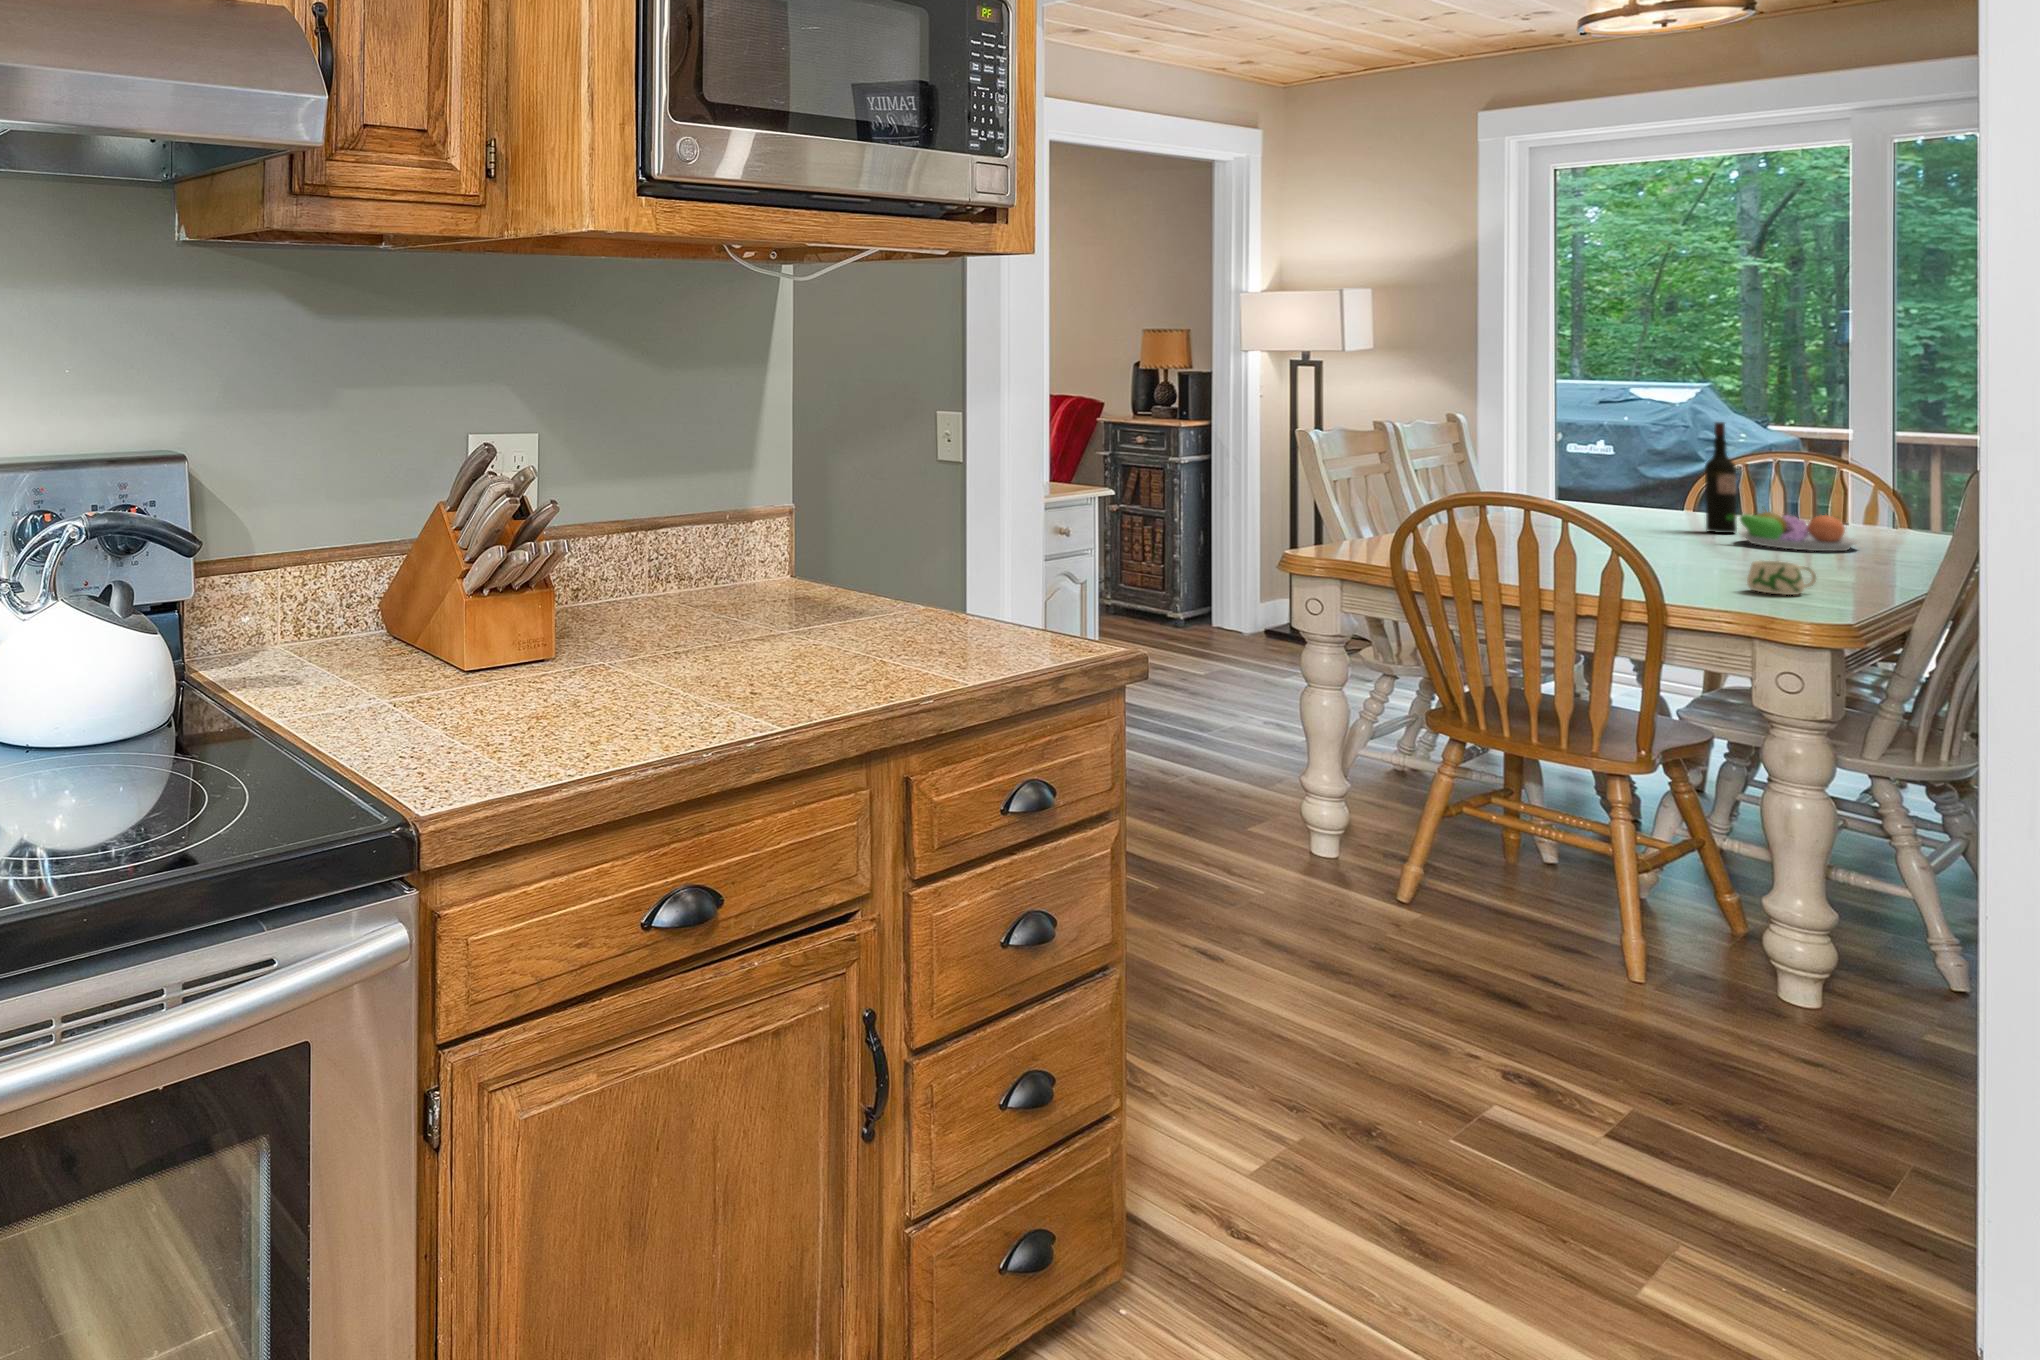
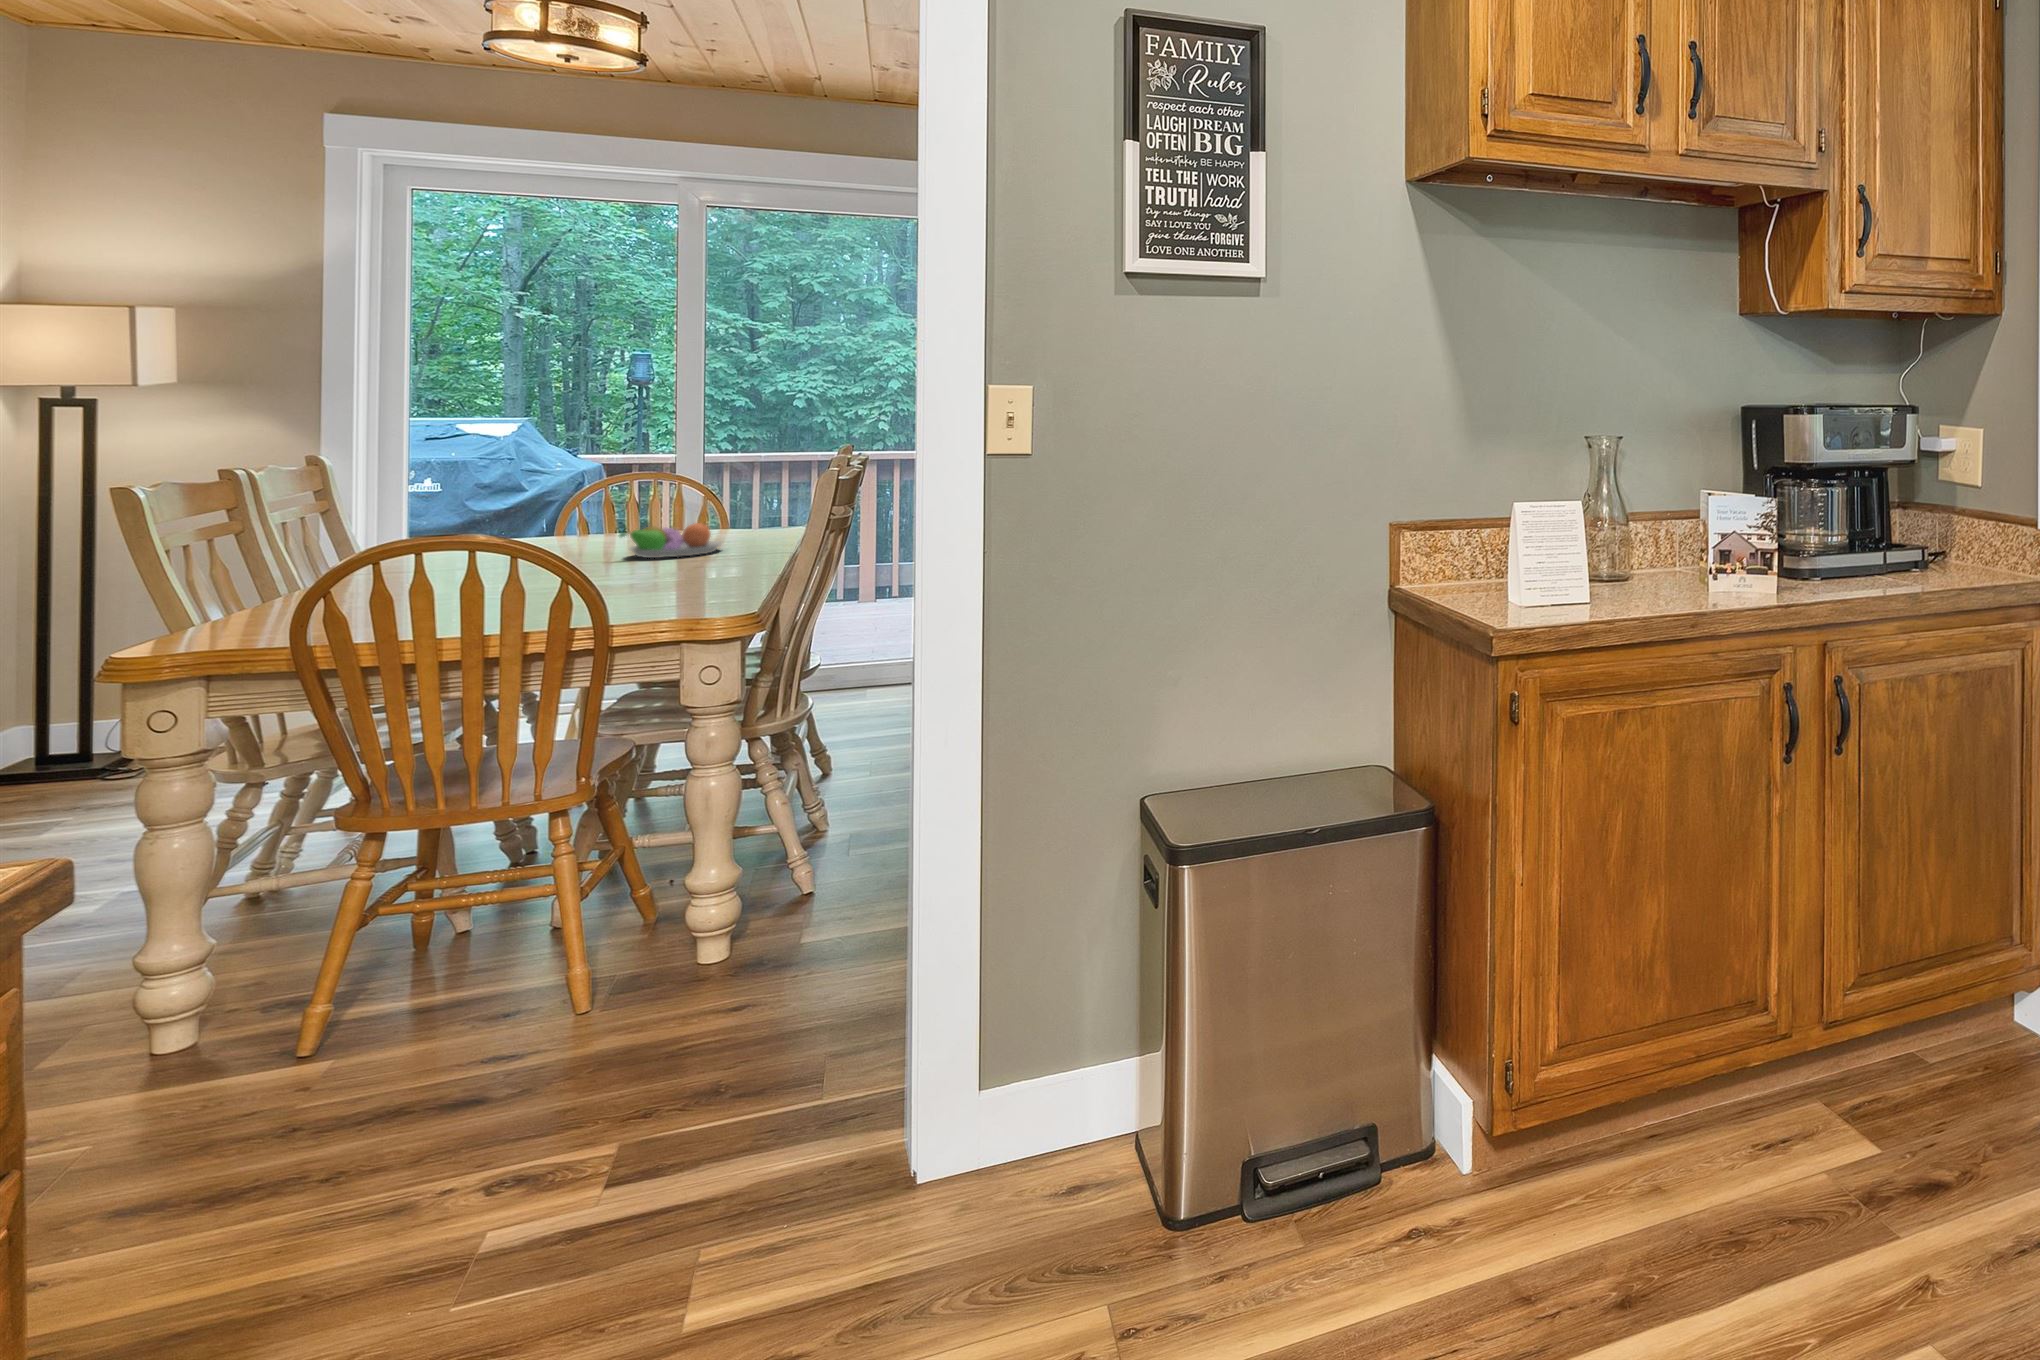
wine bottle: present [1705,422,1737,533] -> none [593,446,620,553]
mug: present [1747,560,1816,595] -> none [667,564,720,594]

